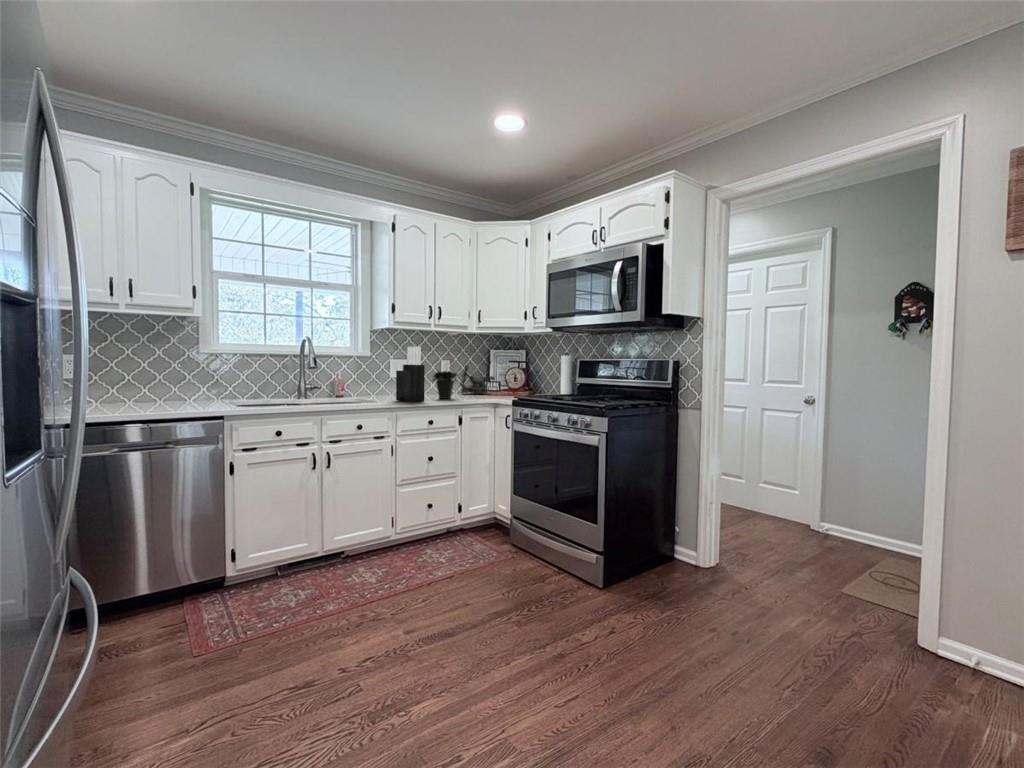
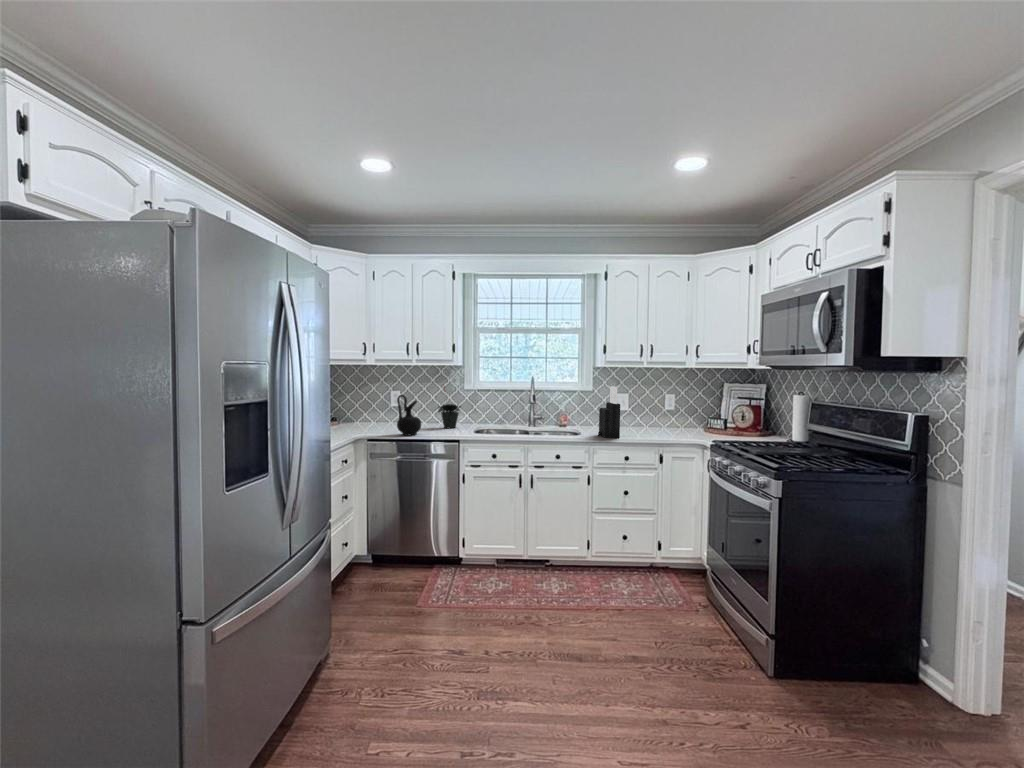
potted plant: present [432,353,457,399] -> present [438,404,460,428]
ceramic jug: none [111,354,158,416] -> present [397,395,421,435]
decorative bowl: present [460,365,494,394] -> none [680,401,720,432]

